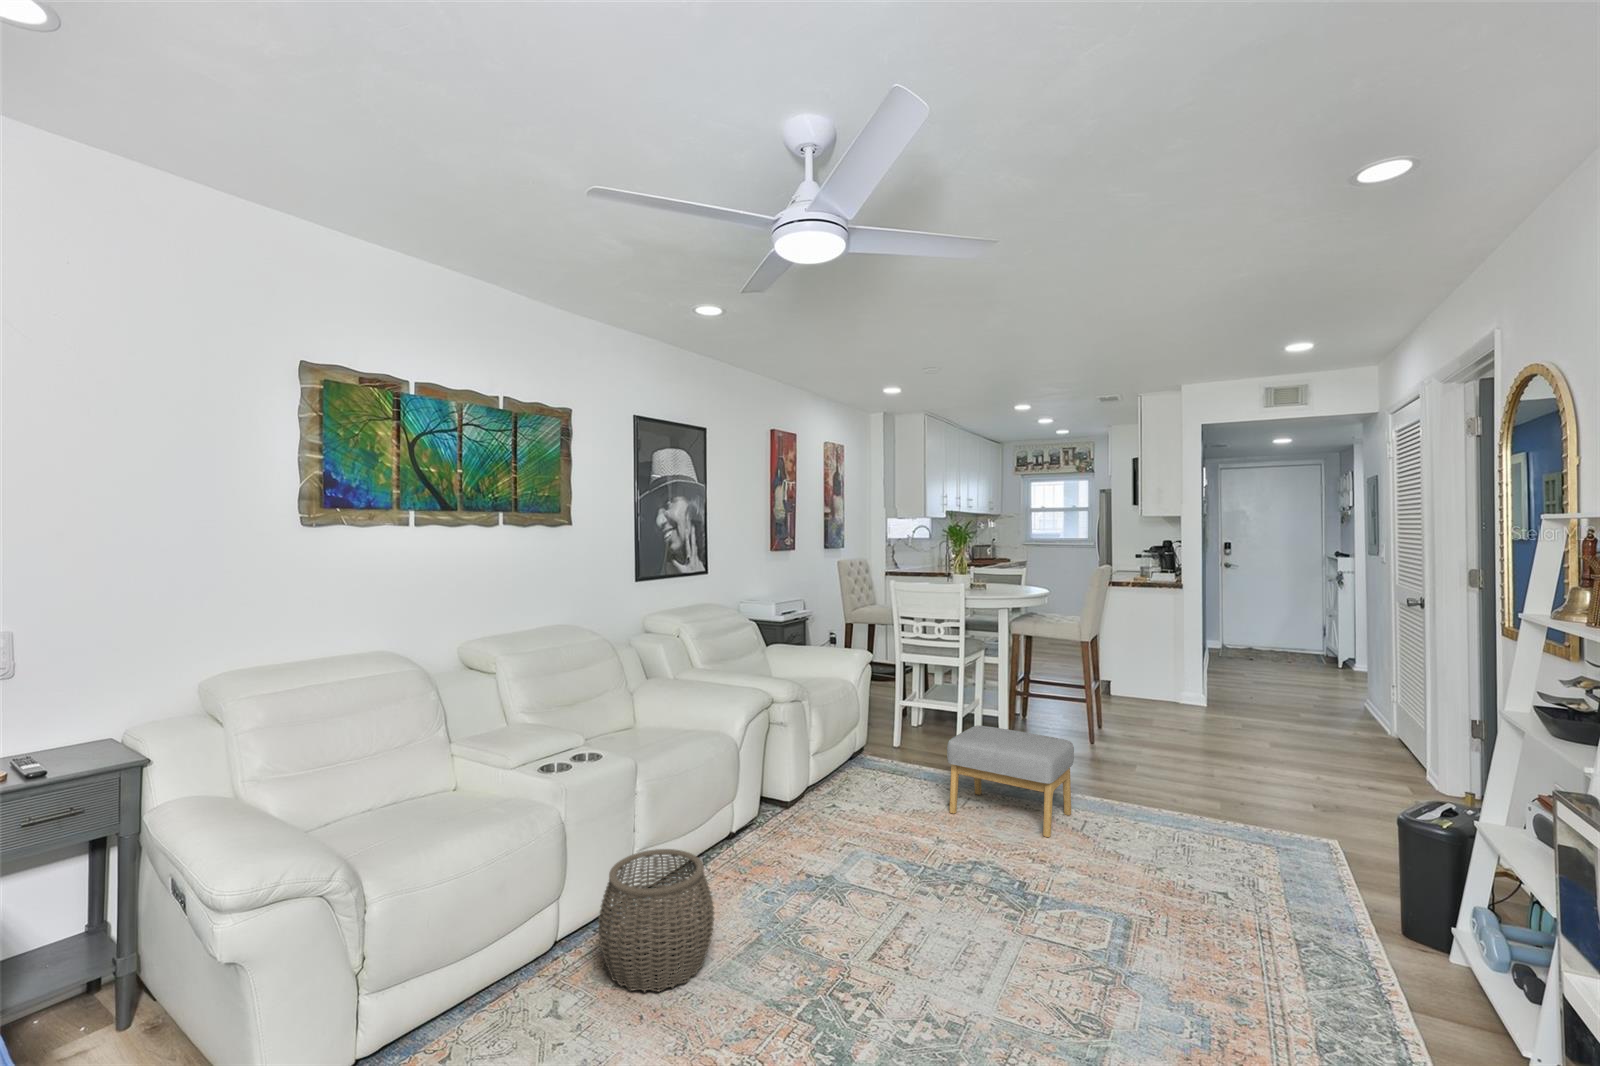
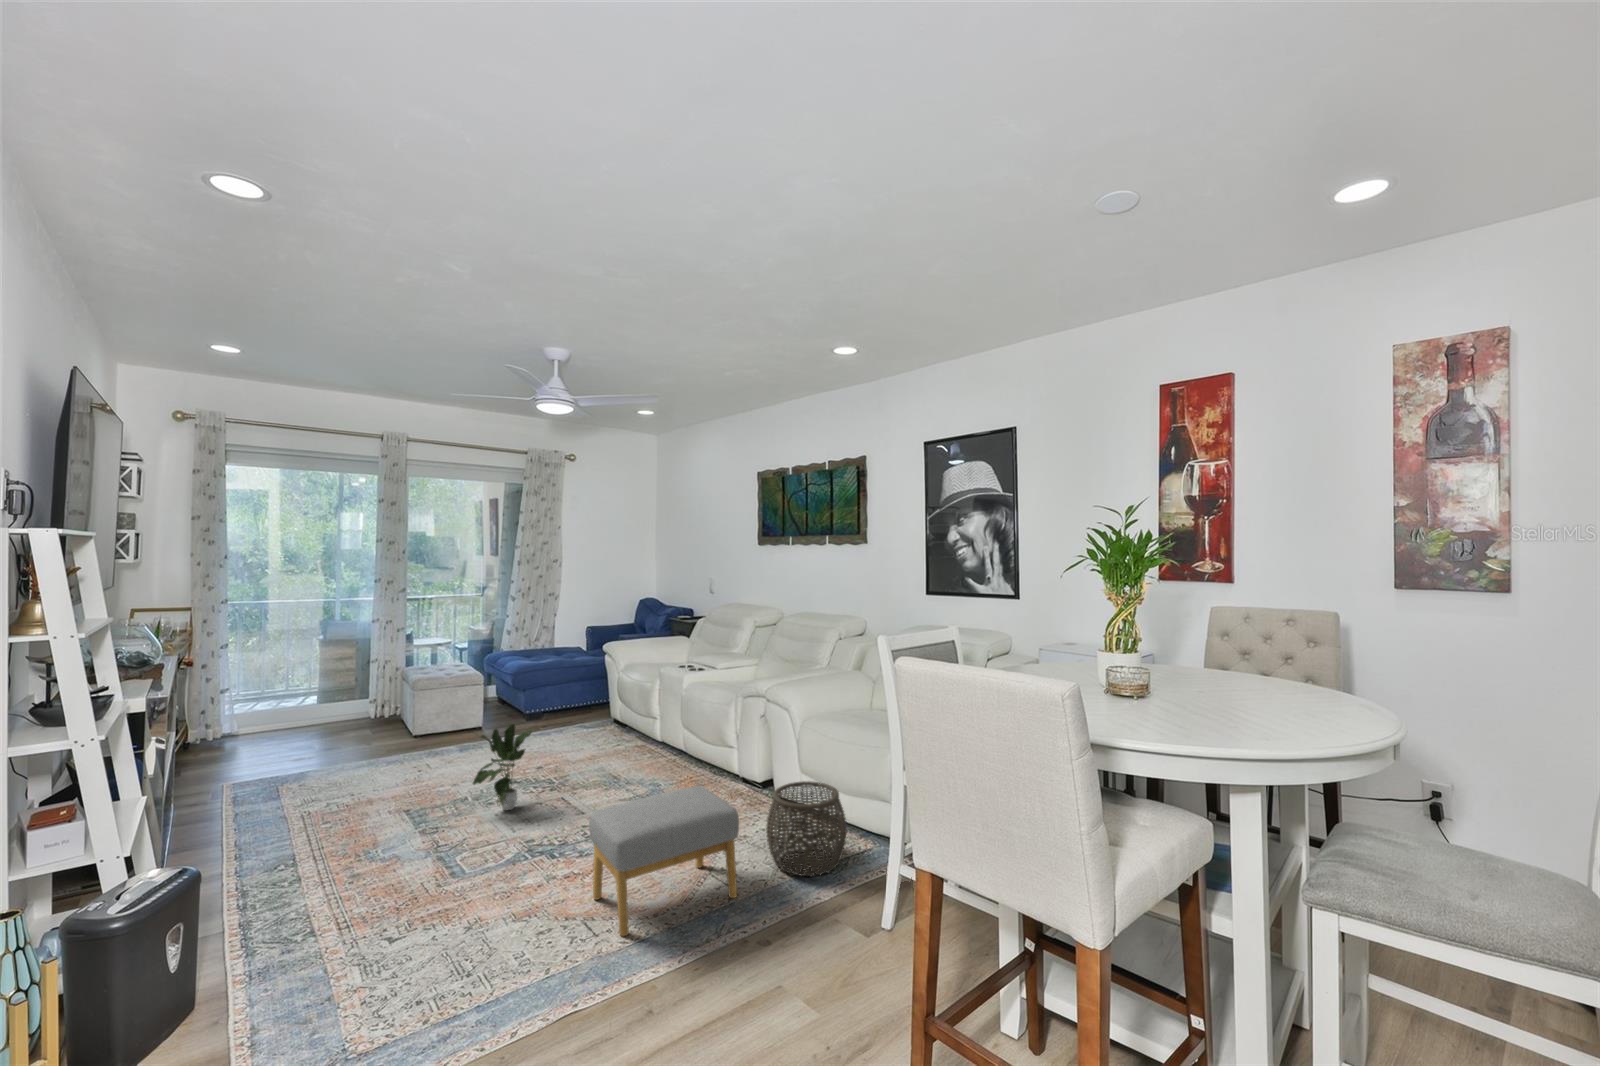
potted plant: none [909,824,1012,987] -> present [473,724,533,810]
woven basket: present [598,849,715,992] -> present [766,781,847,877]

